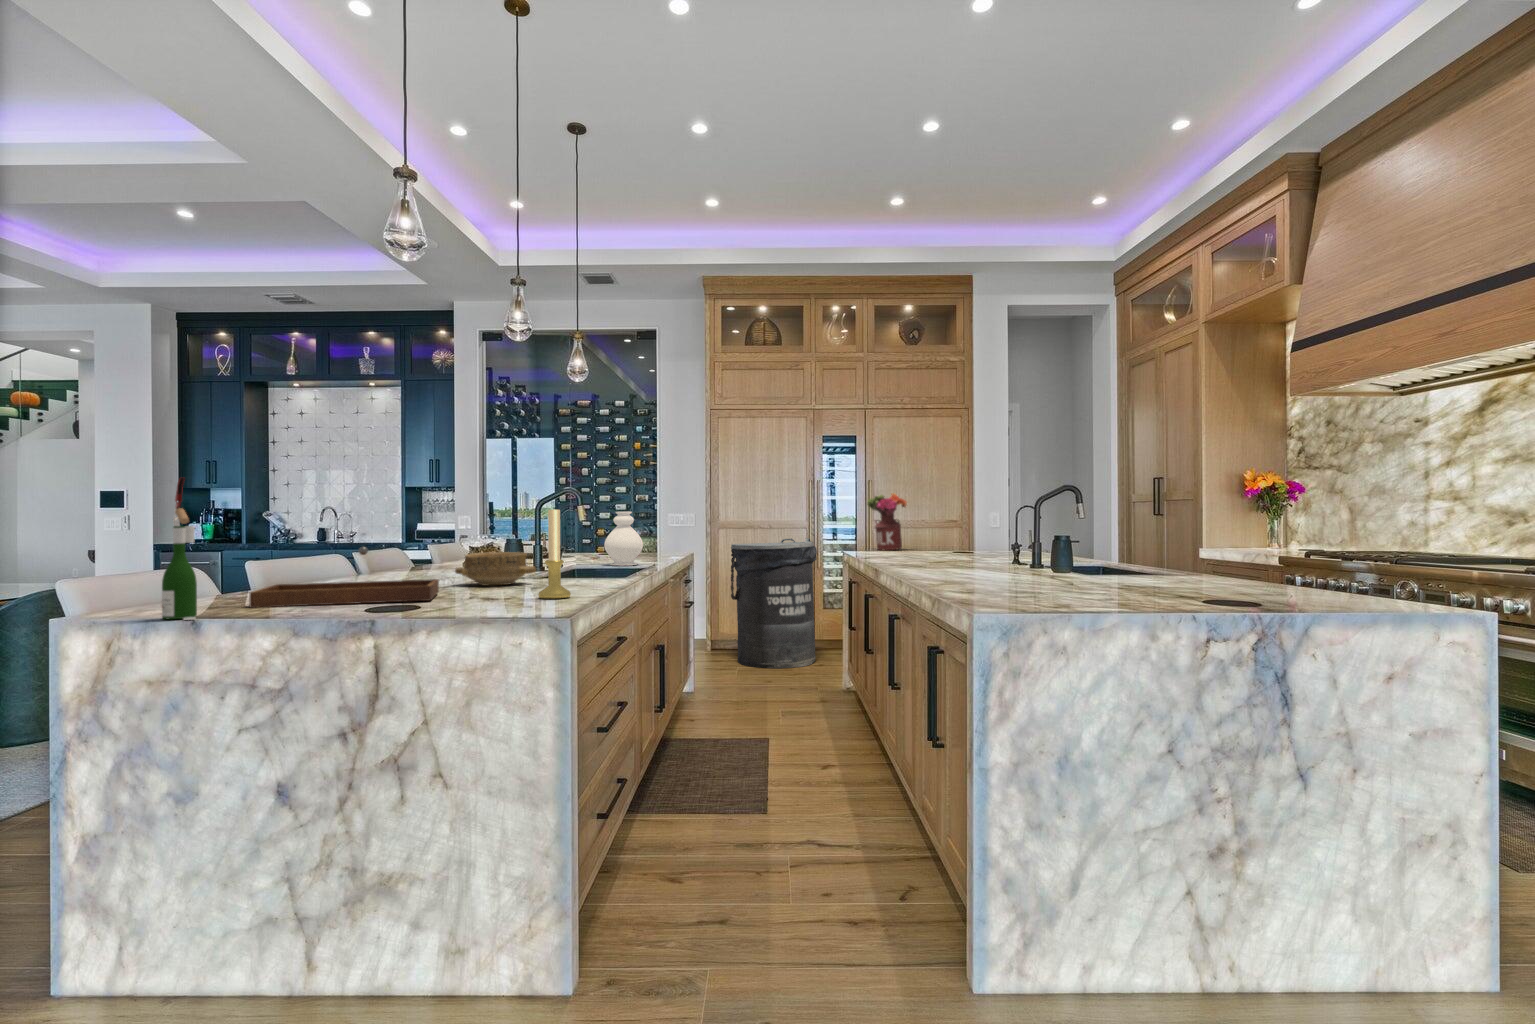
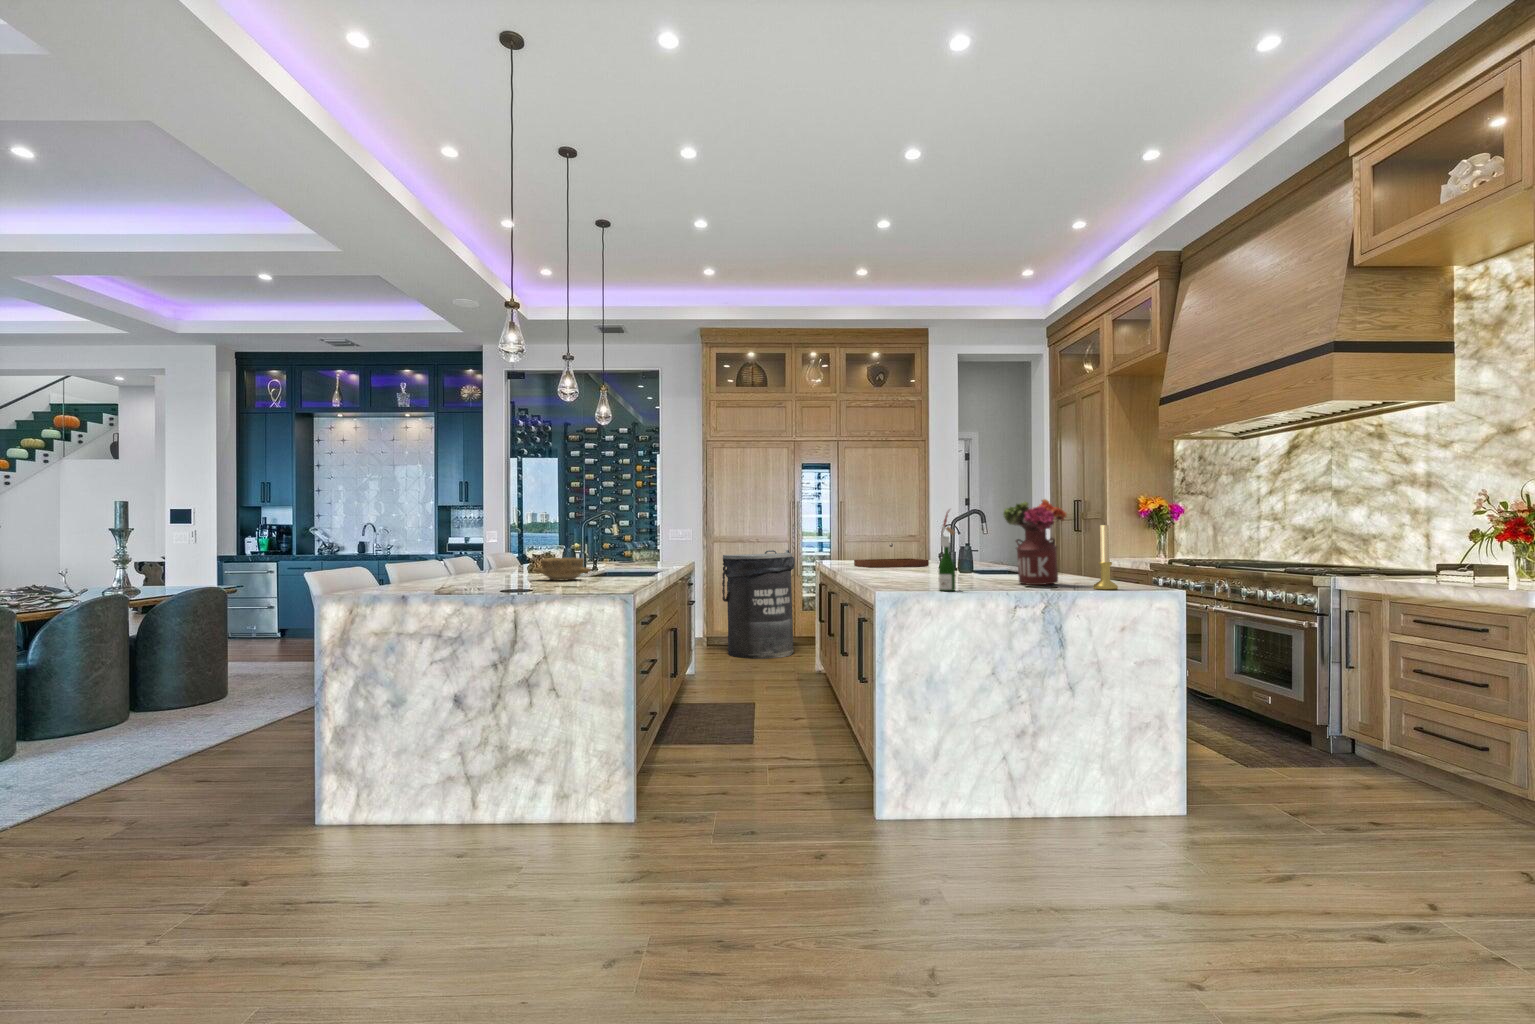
wine bottle: present [162,478,197,620] -> present [939,511,955,591]
flower arrangement: present [867,493,907,550] -> present [1003,499,1067,585]
candle holder: present [538,509,571,599] -> present [1093,525,1118,590]
decorative vase: present [604,512,643,566] -> none [628,528,657,570]
tray: present [249,547,439,608] -> present [854,543,929,568]

